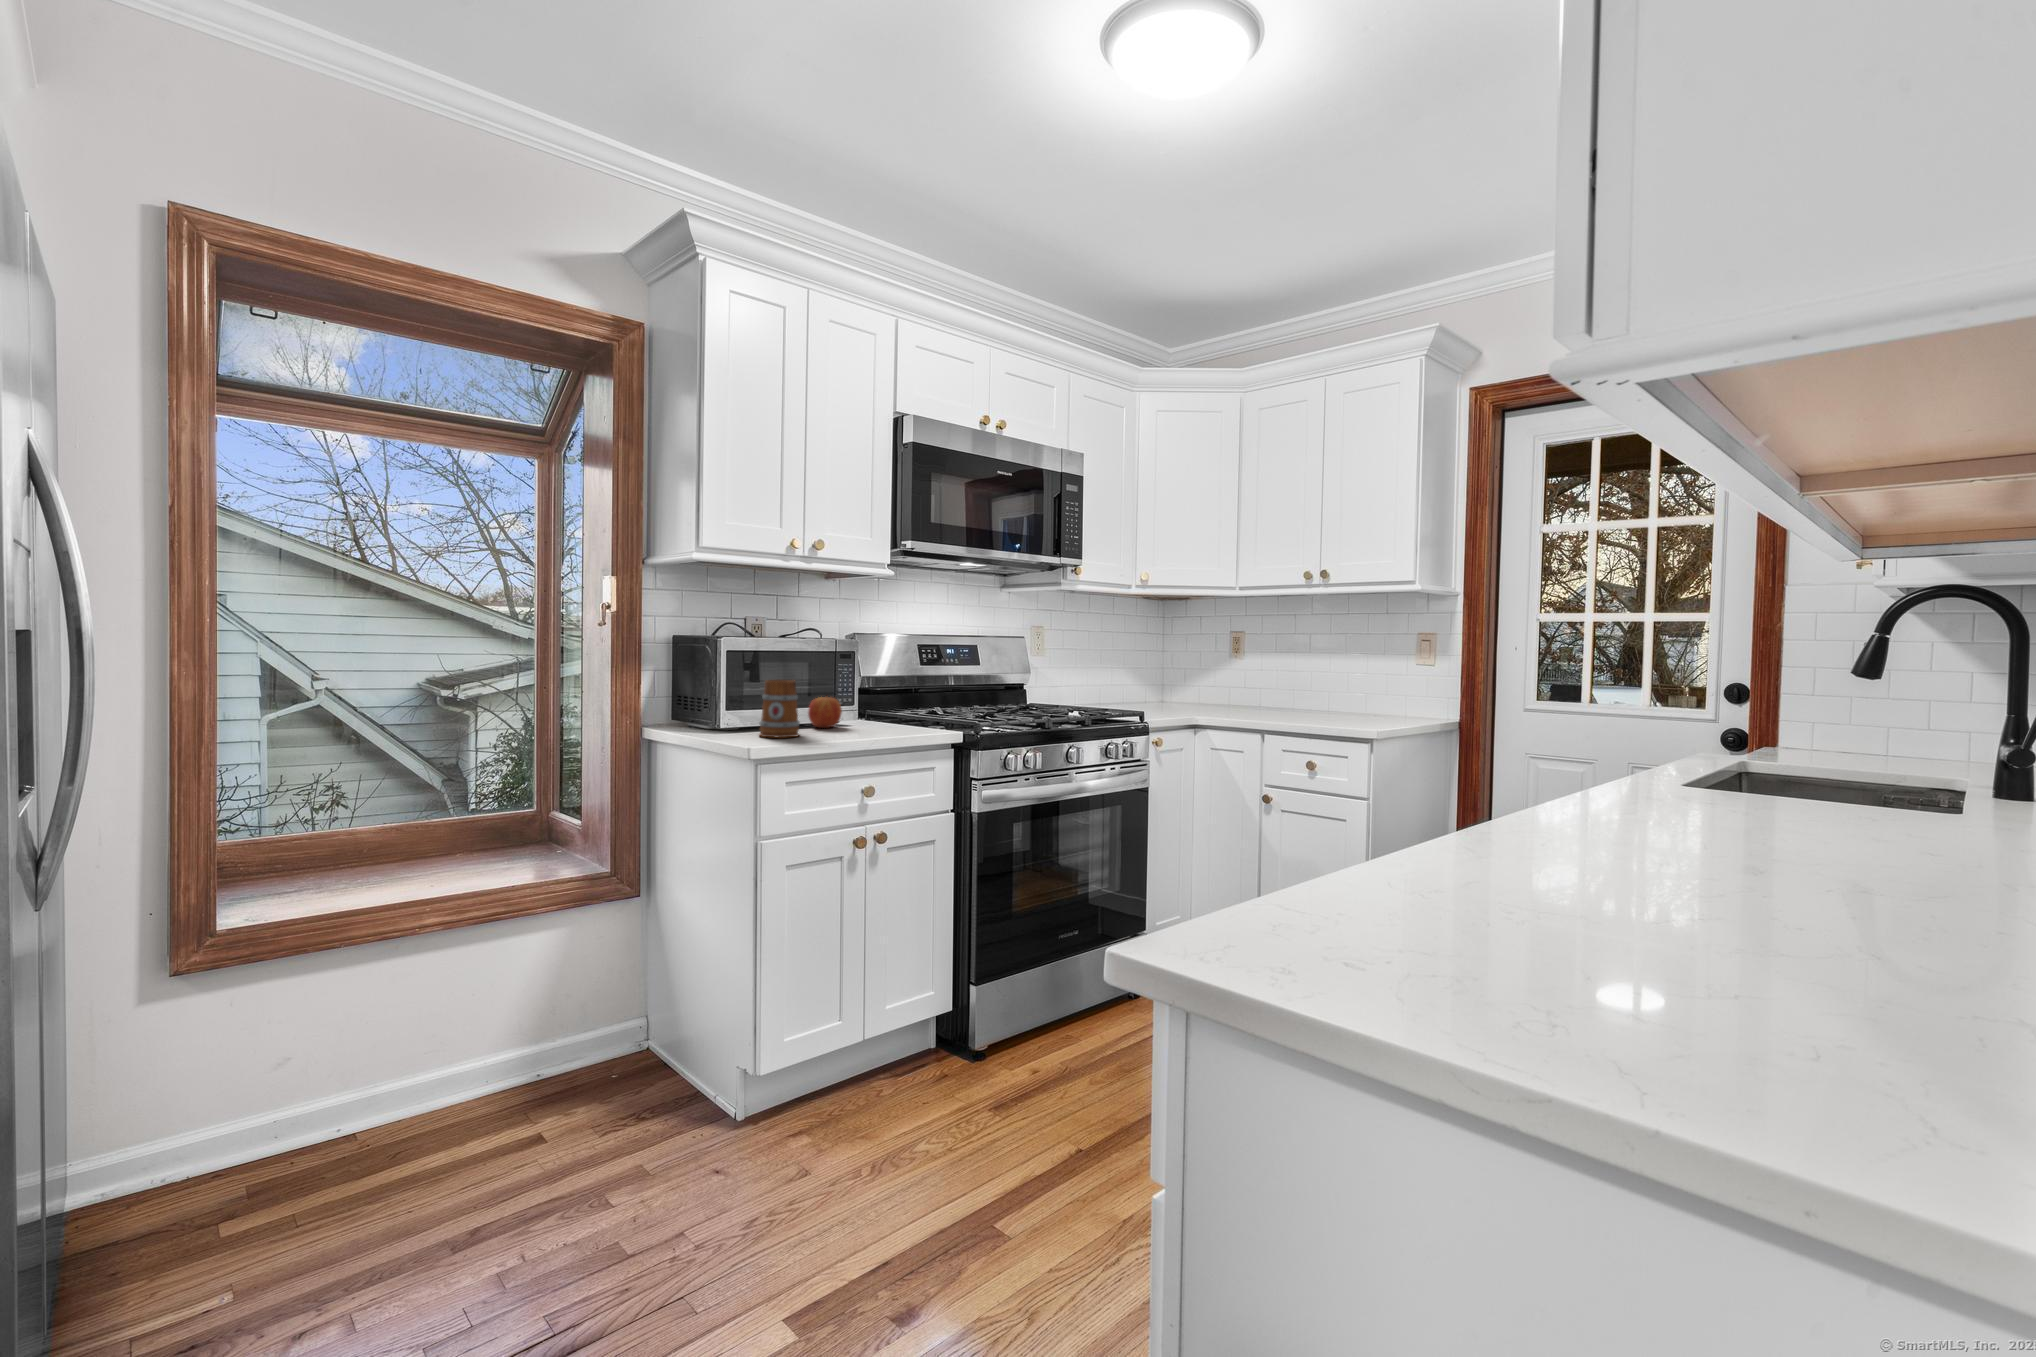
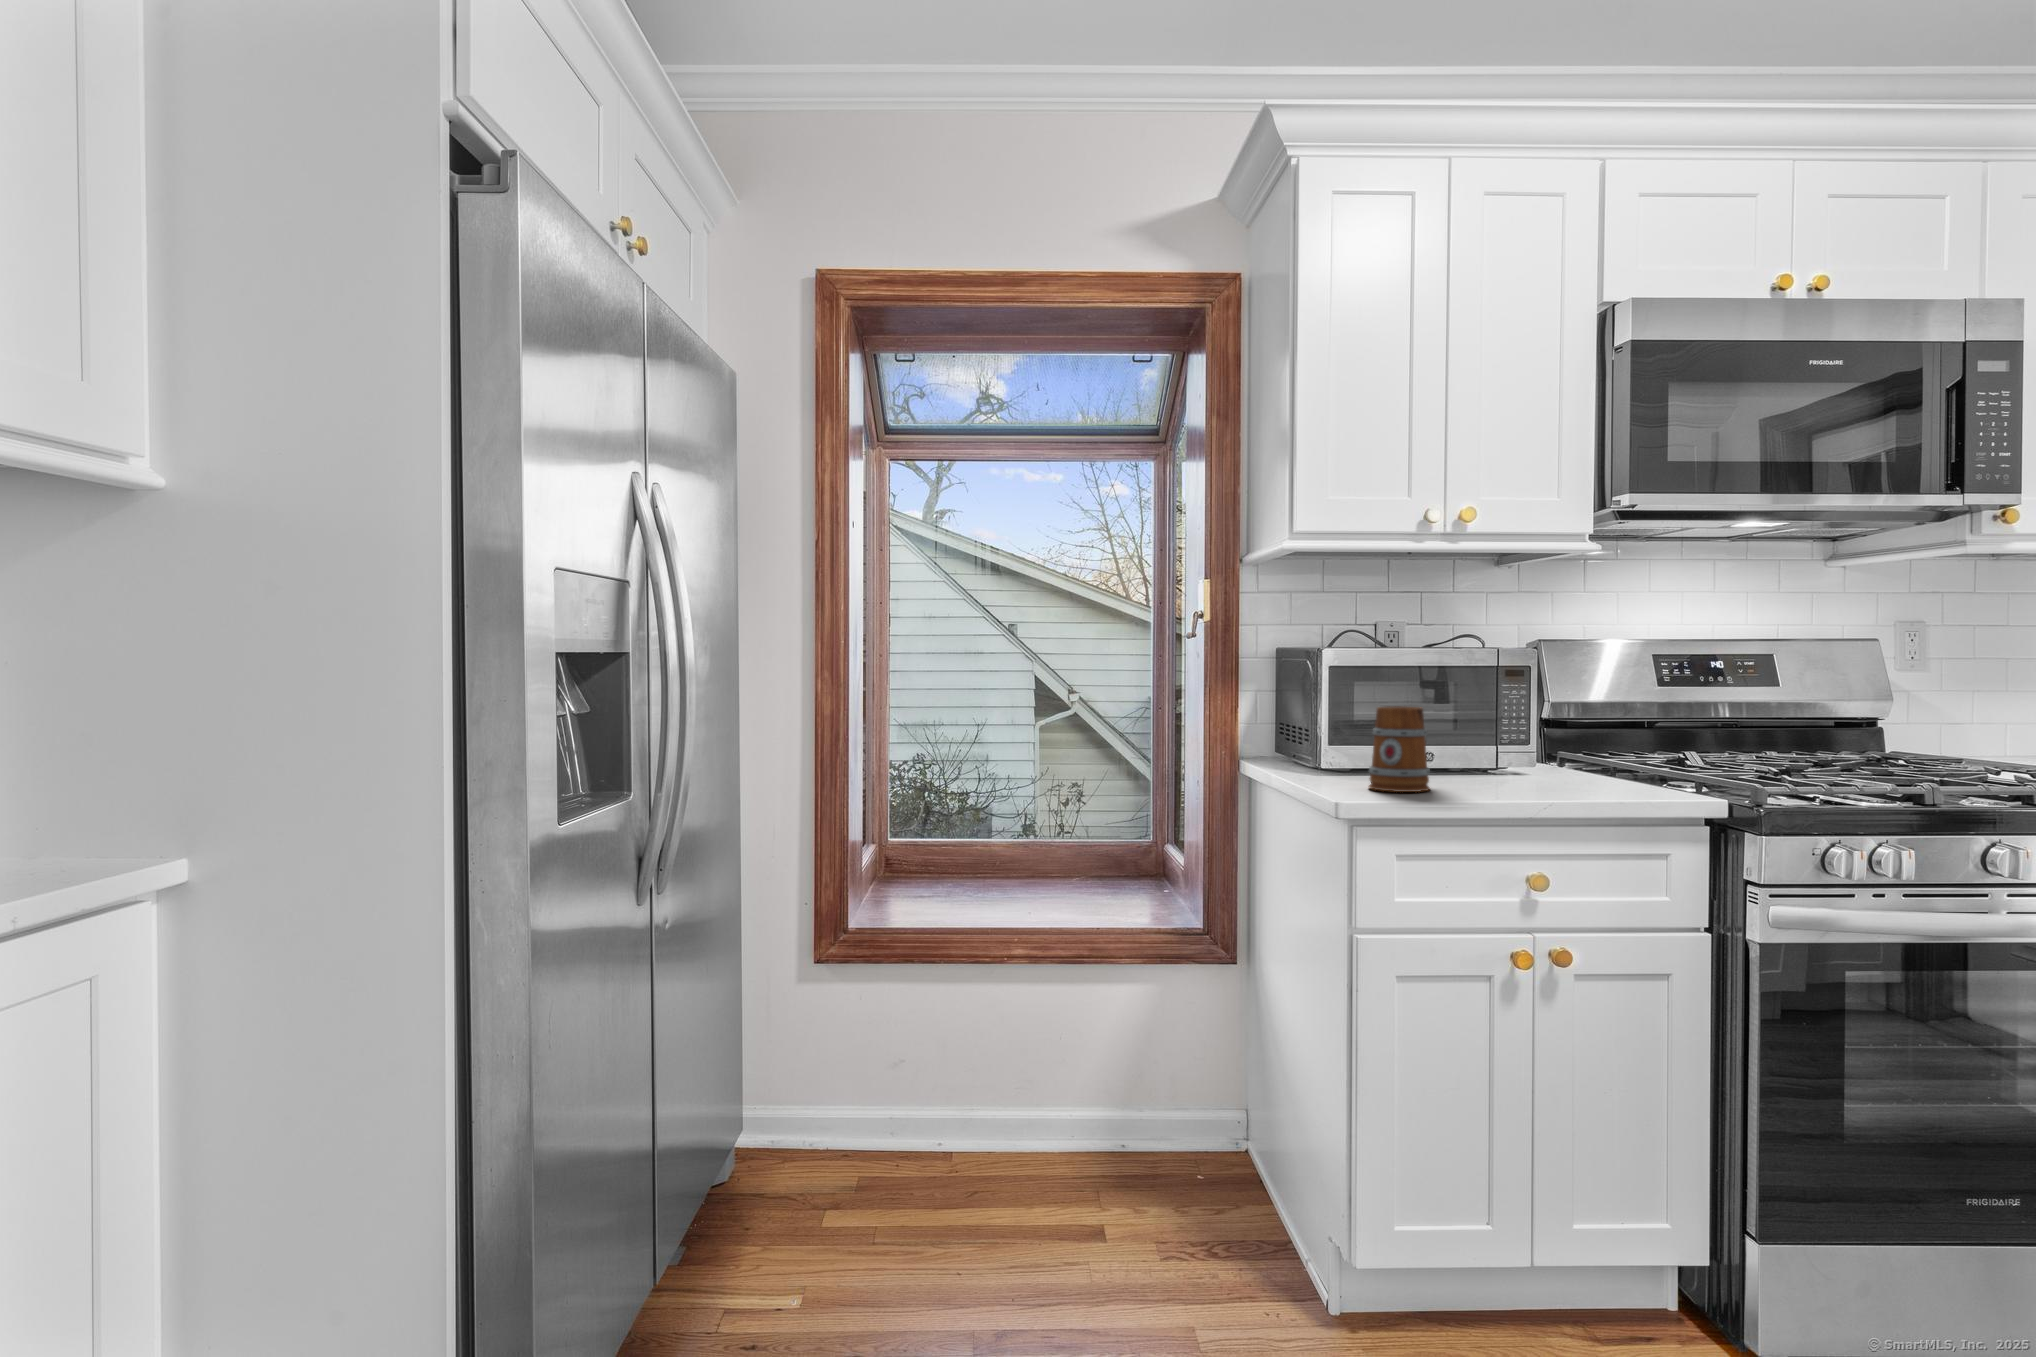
apple: present [808,695,842,728] -> none [1453,729,1507,781]

